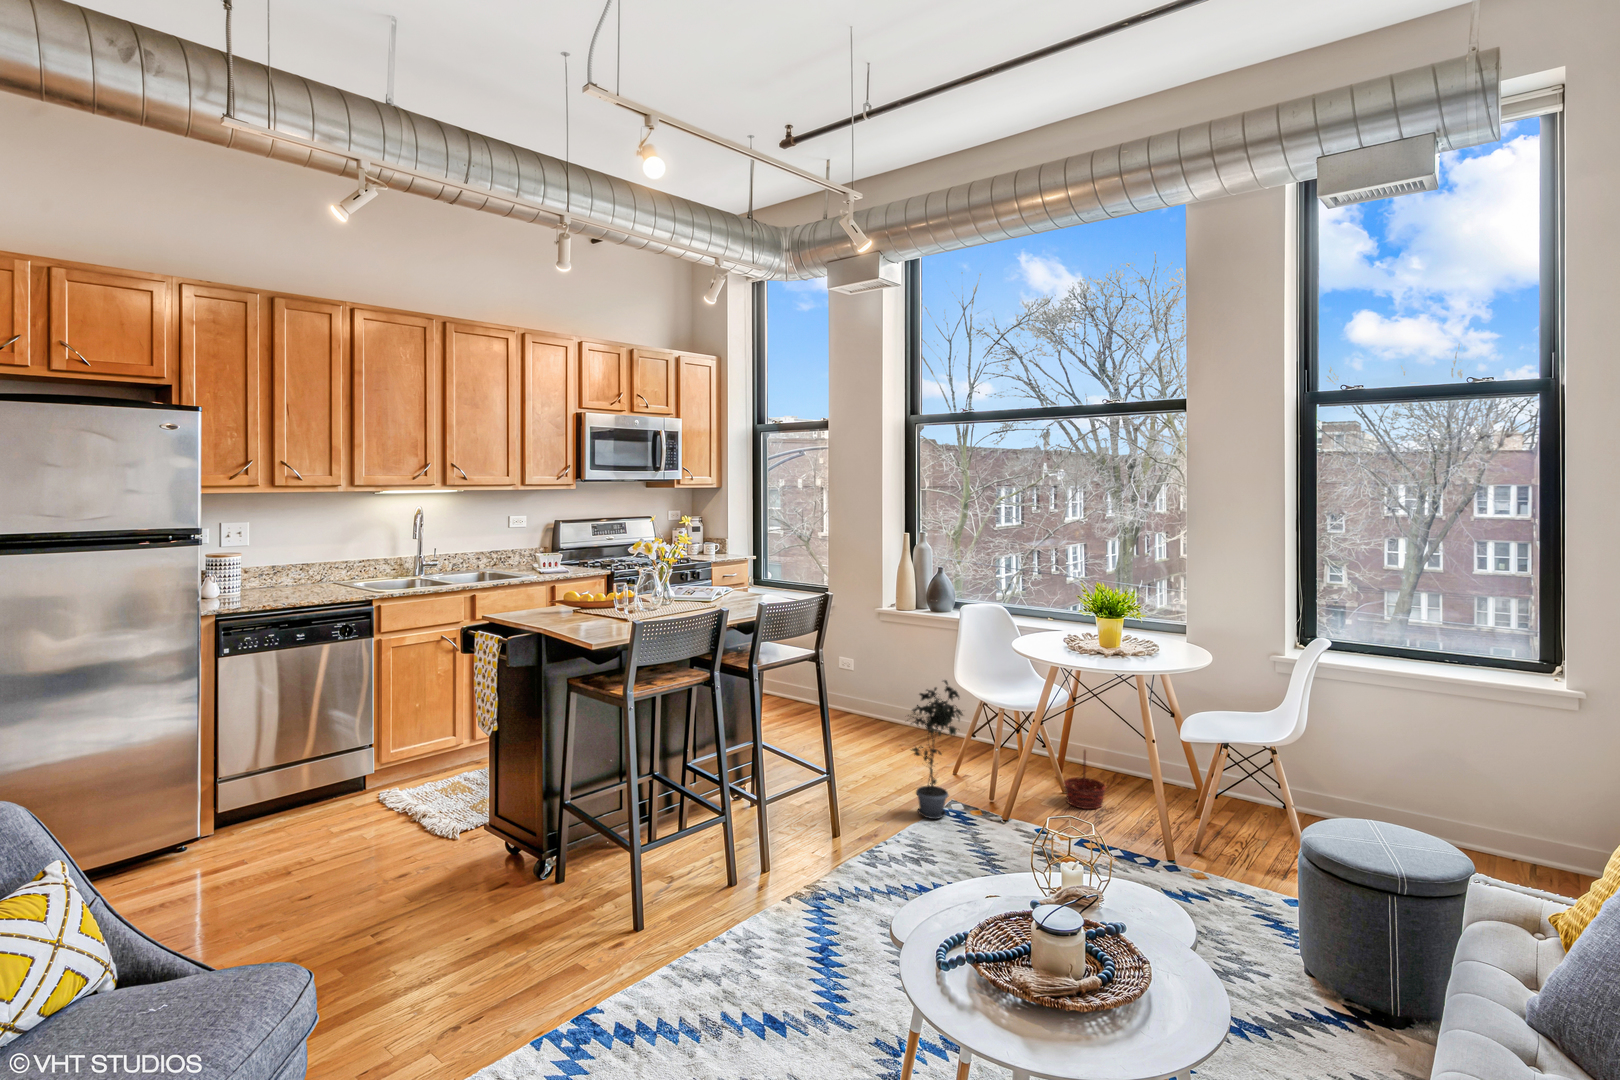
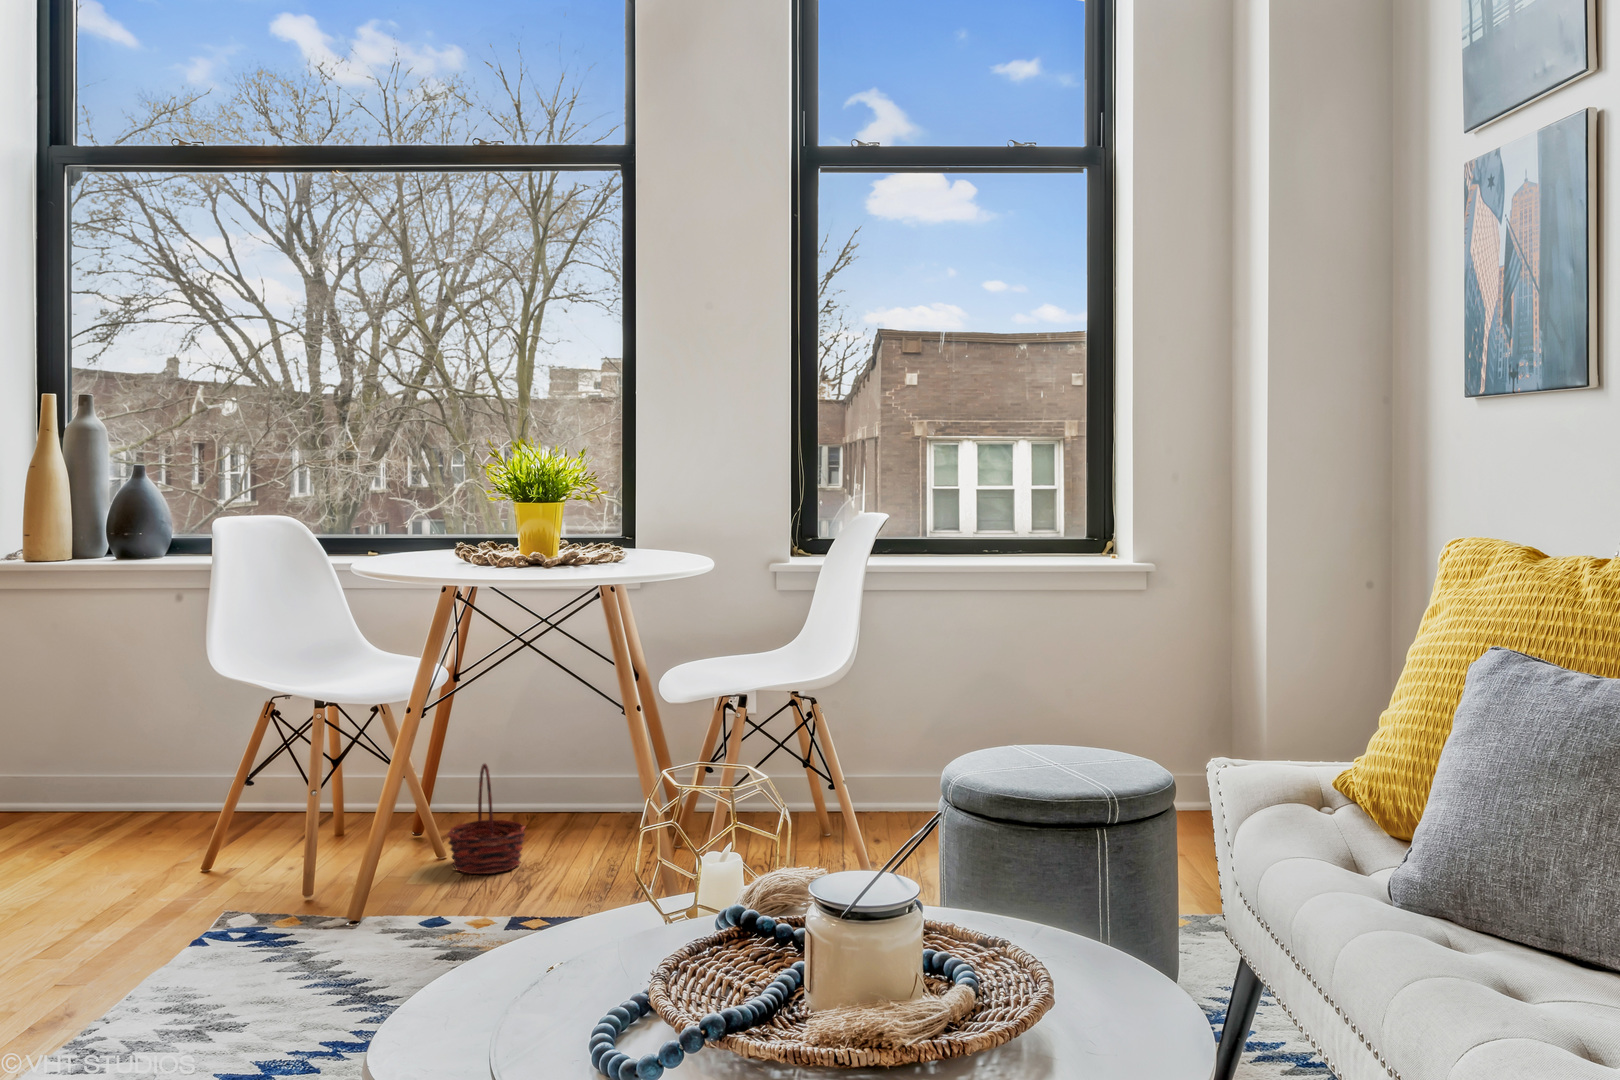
potted plant: present [907,680,963,819] -> none [118,645,265,954]

